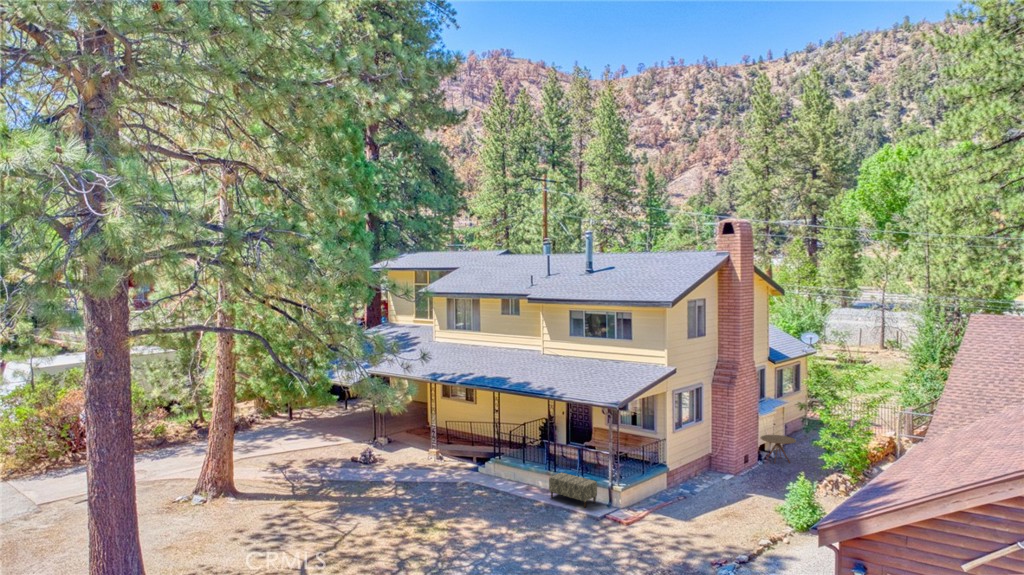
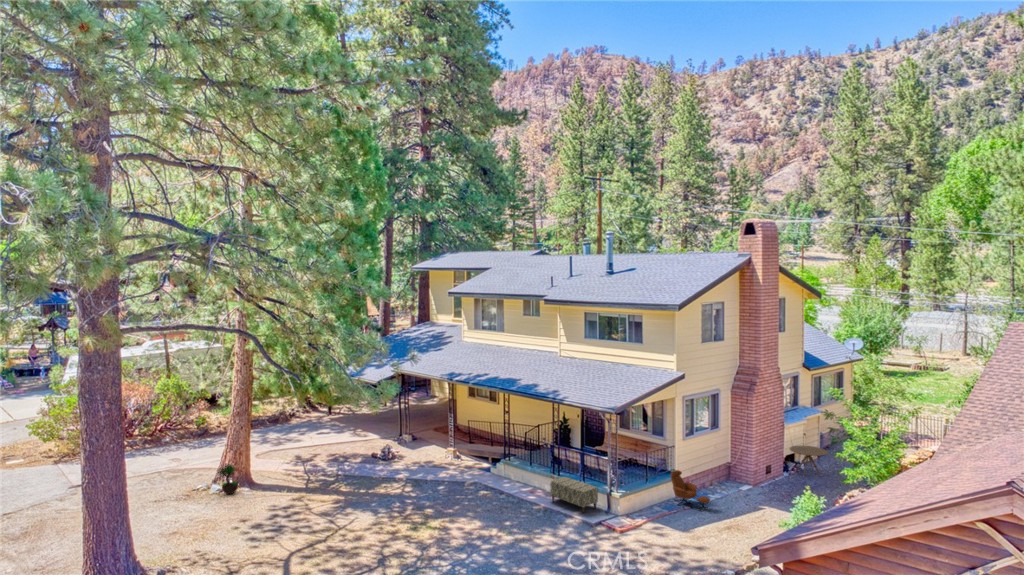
lounge chair: none [663,462,703,501] -> present [671,470,710,511]
potted tree: none [198,470,221,505] -> present [218,464,238,494]

